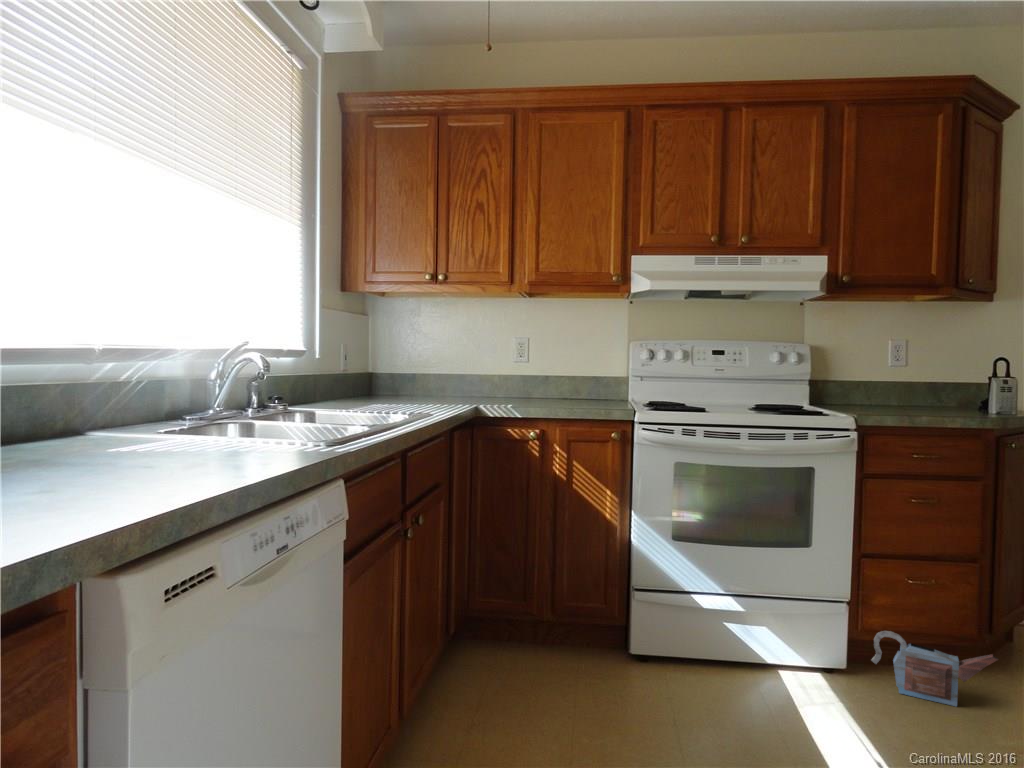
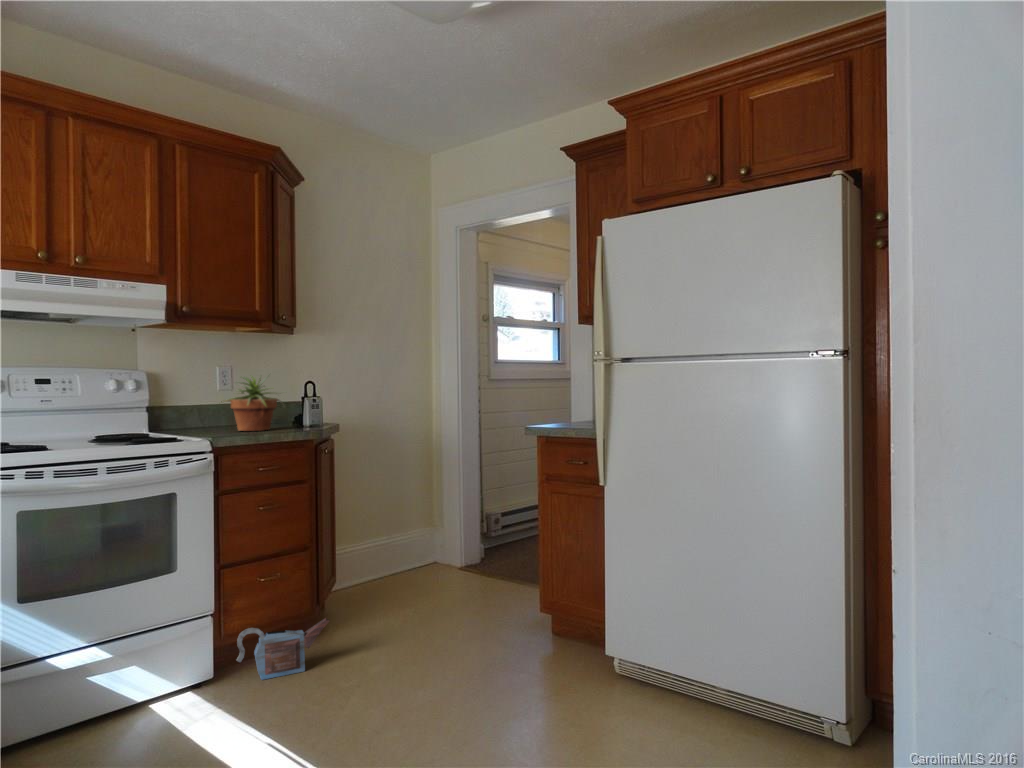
potted plant: none [876,348,974,414] -> present [221,377,282,431]

